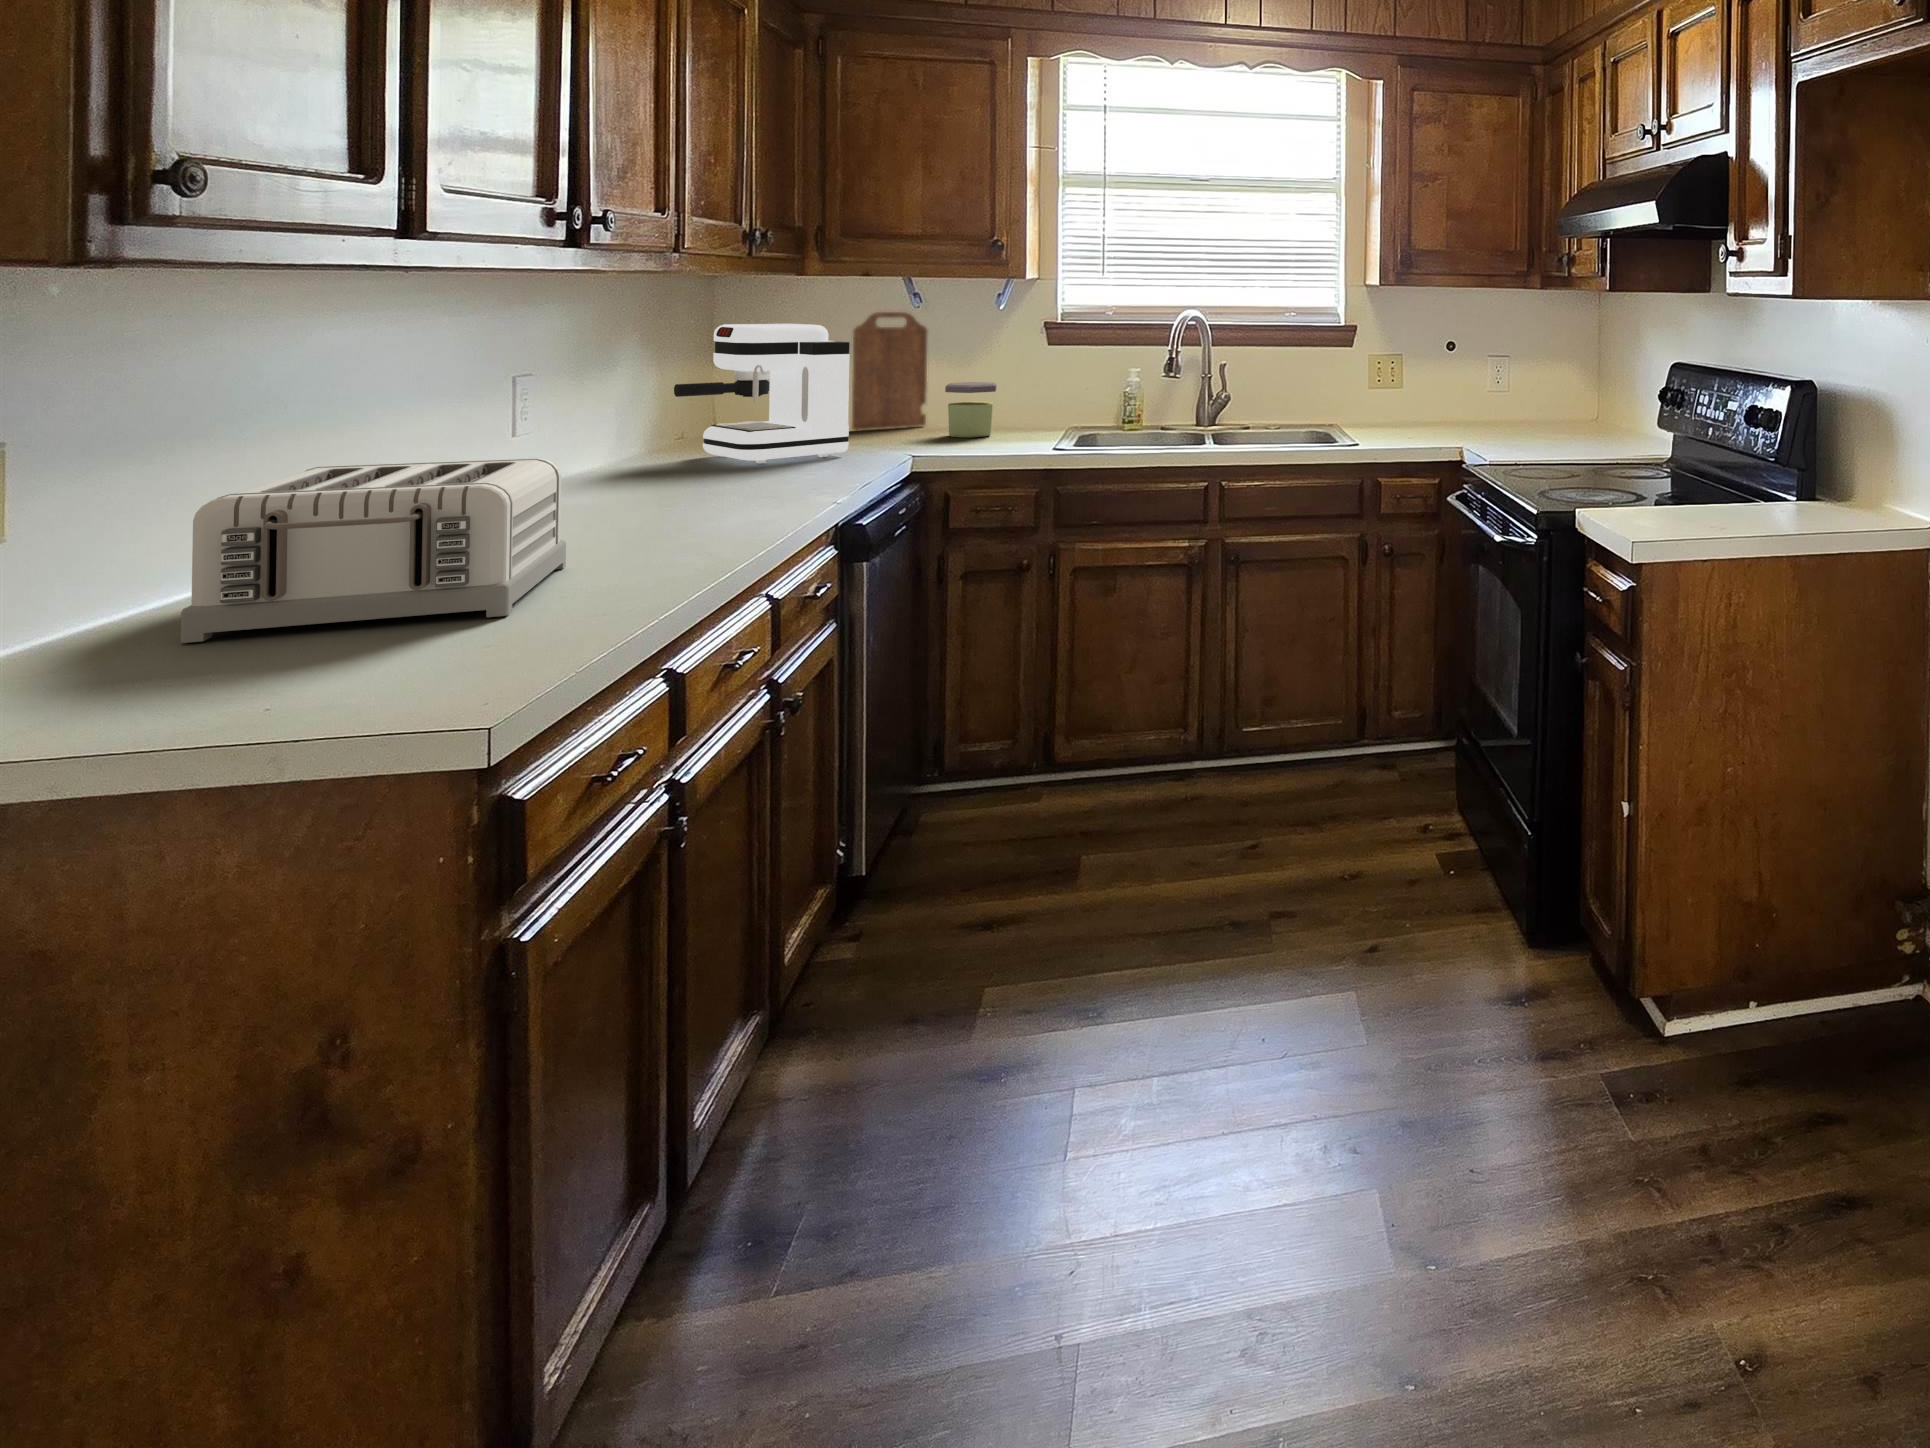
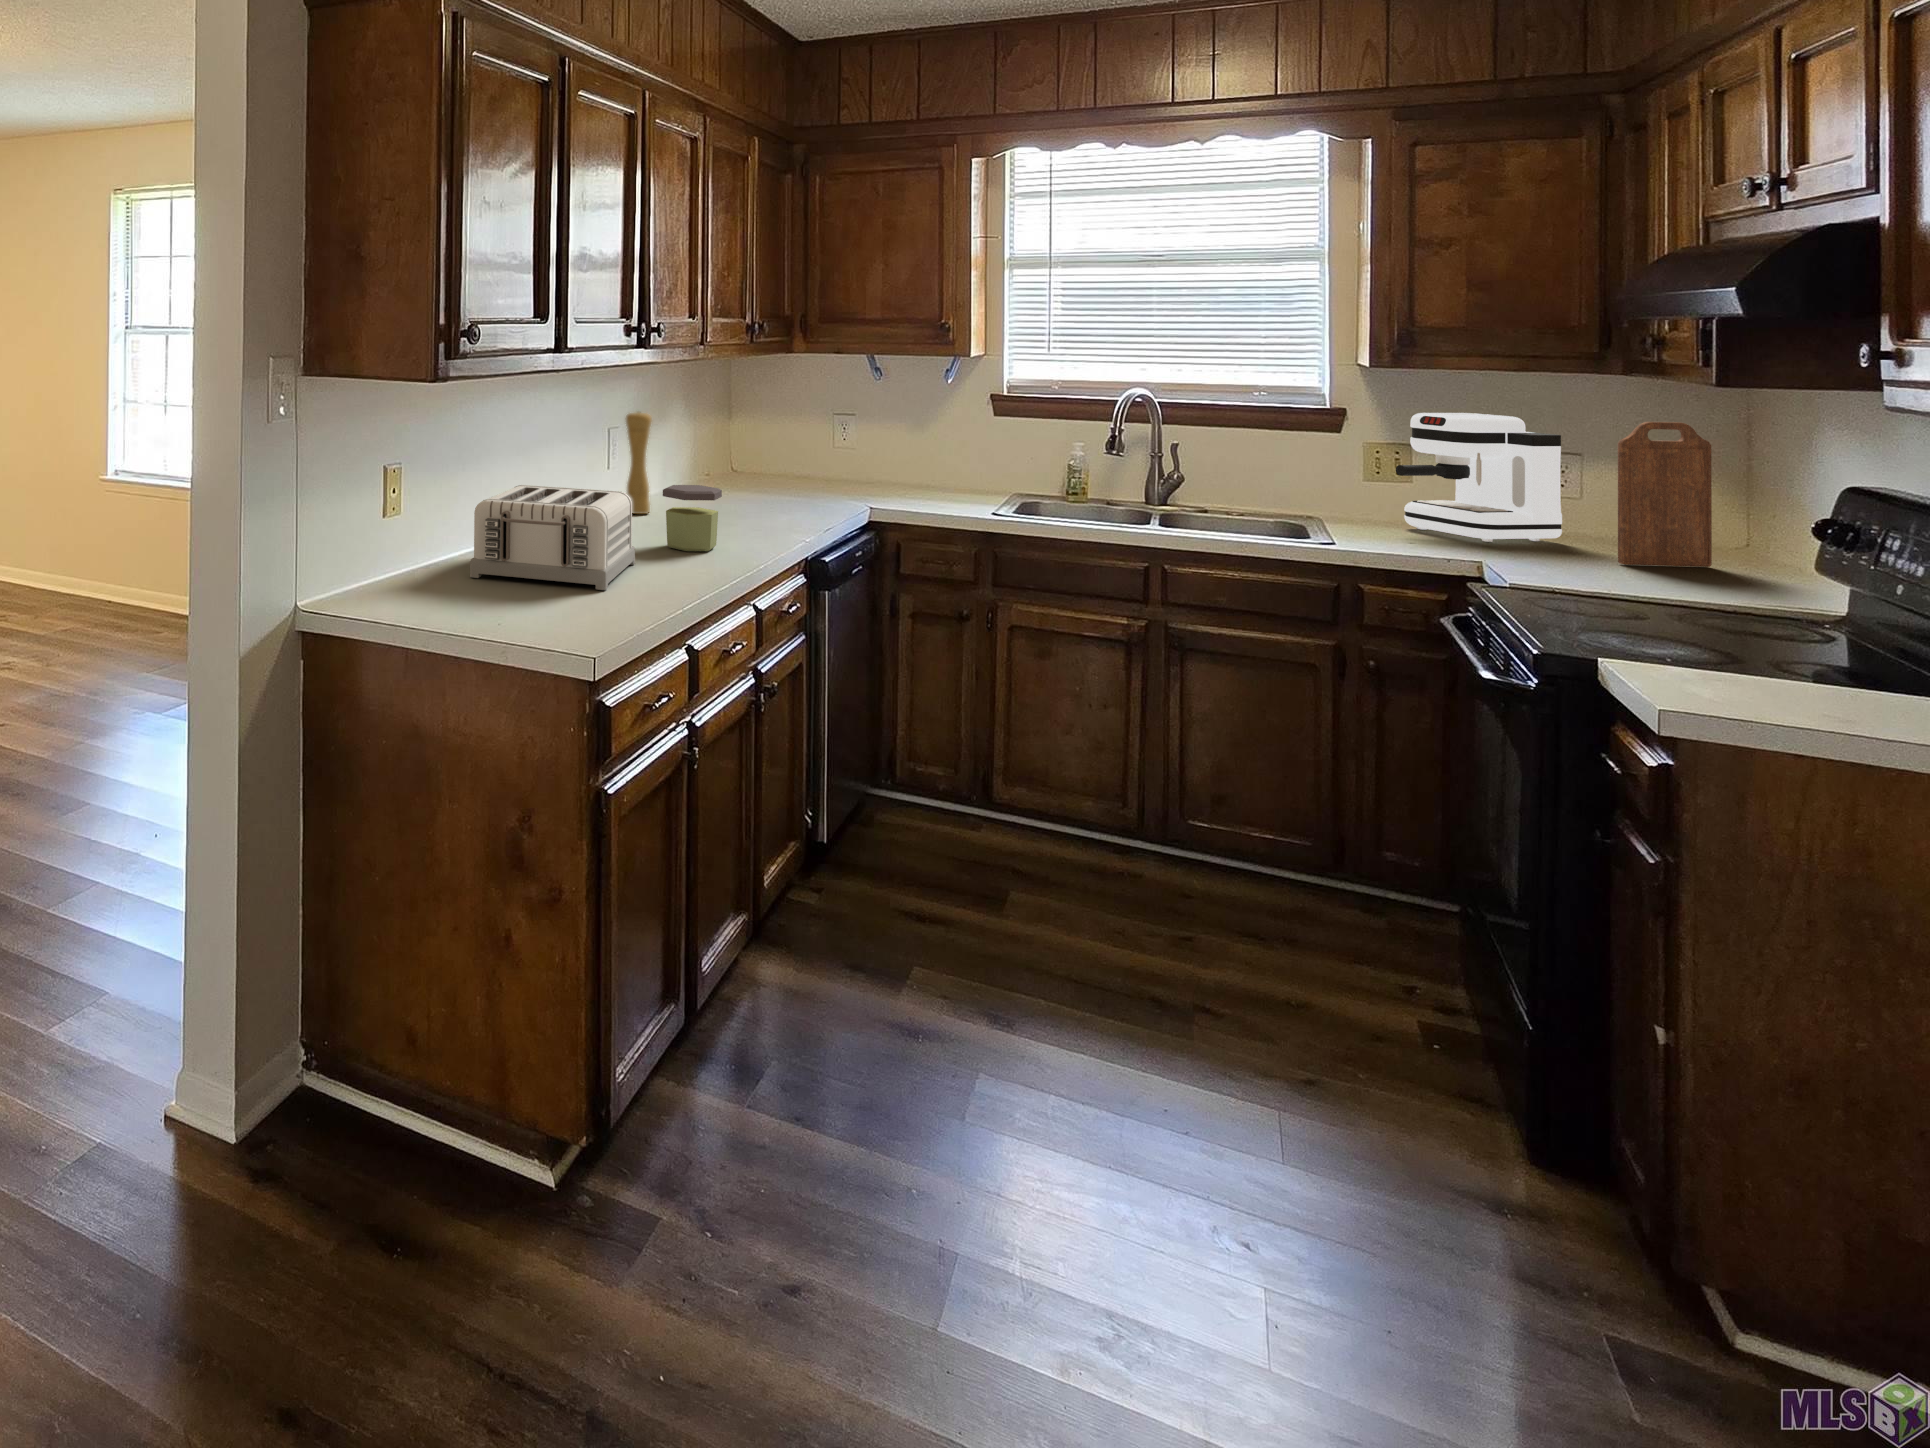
cutting board: present [852,312,928,430] -> present [1618,422,1712,567]
coffee maker: present [674,324,850,463] -> present [1396,413,1562,542]
pepper mill: none [546,347,595,497] -> present [626,412,652,514]
jar: present [945,382,997,438] -> present [663,485,722,551]

